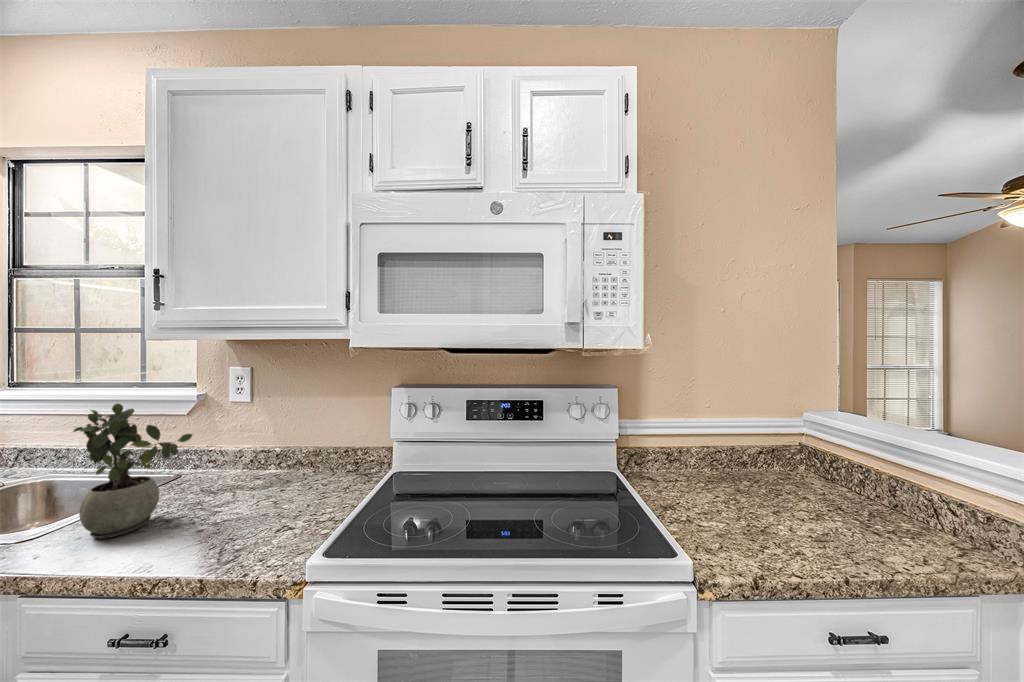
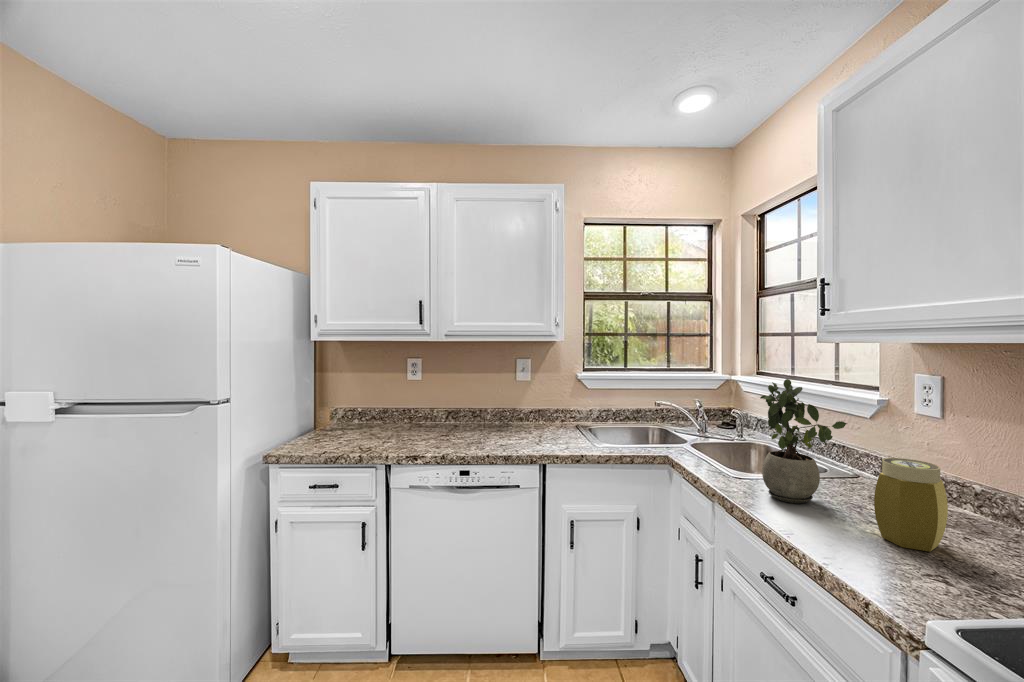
jar: none [226,447,277,520] -> present [874,458,948,552]

